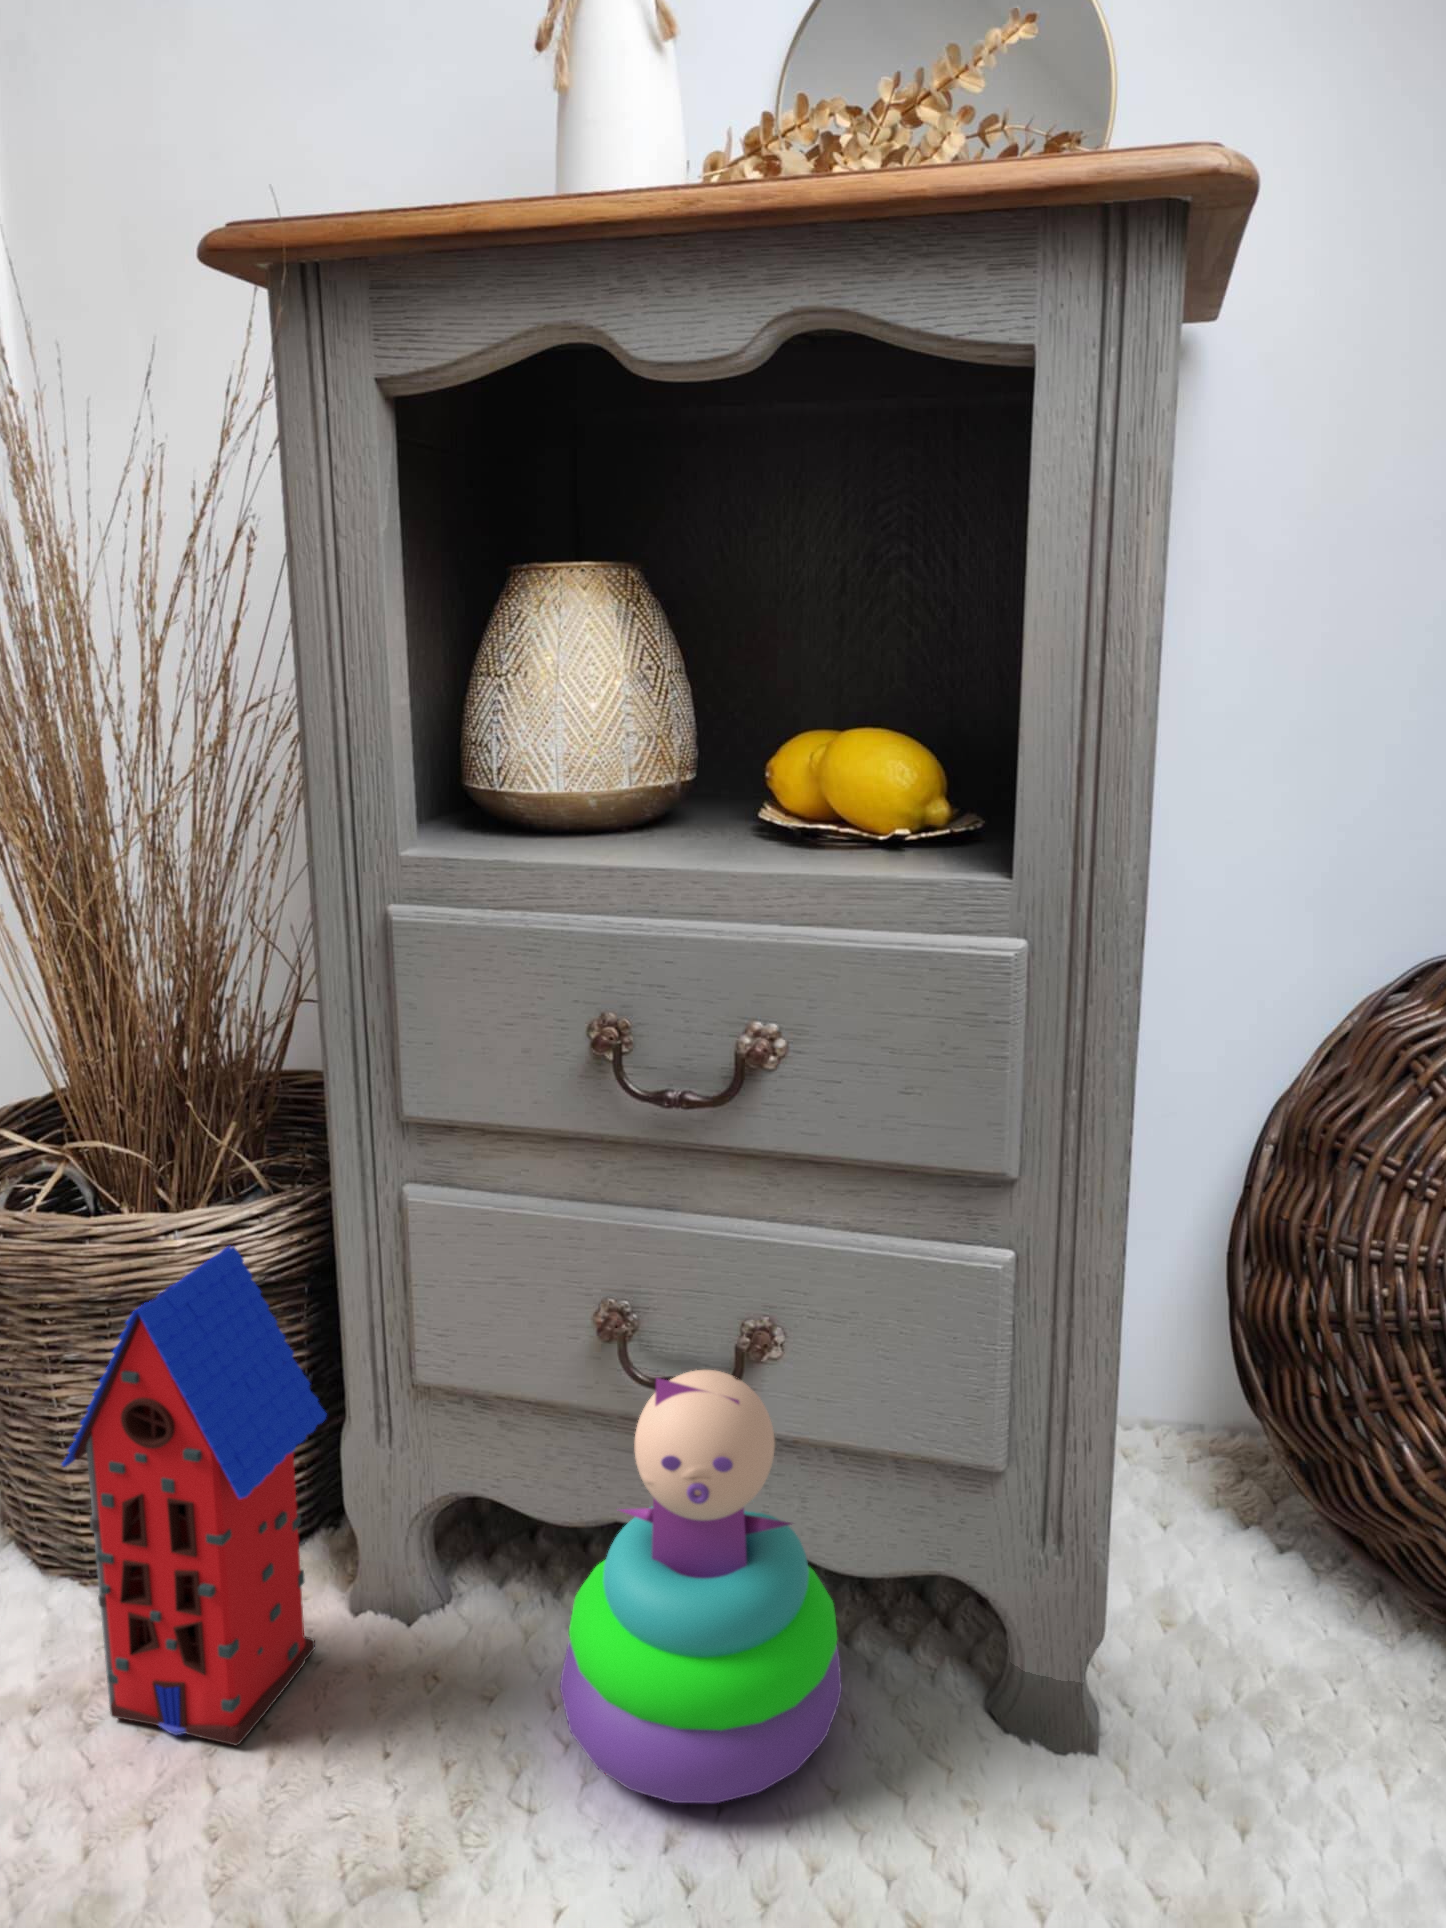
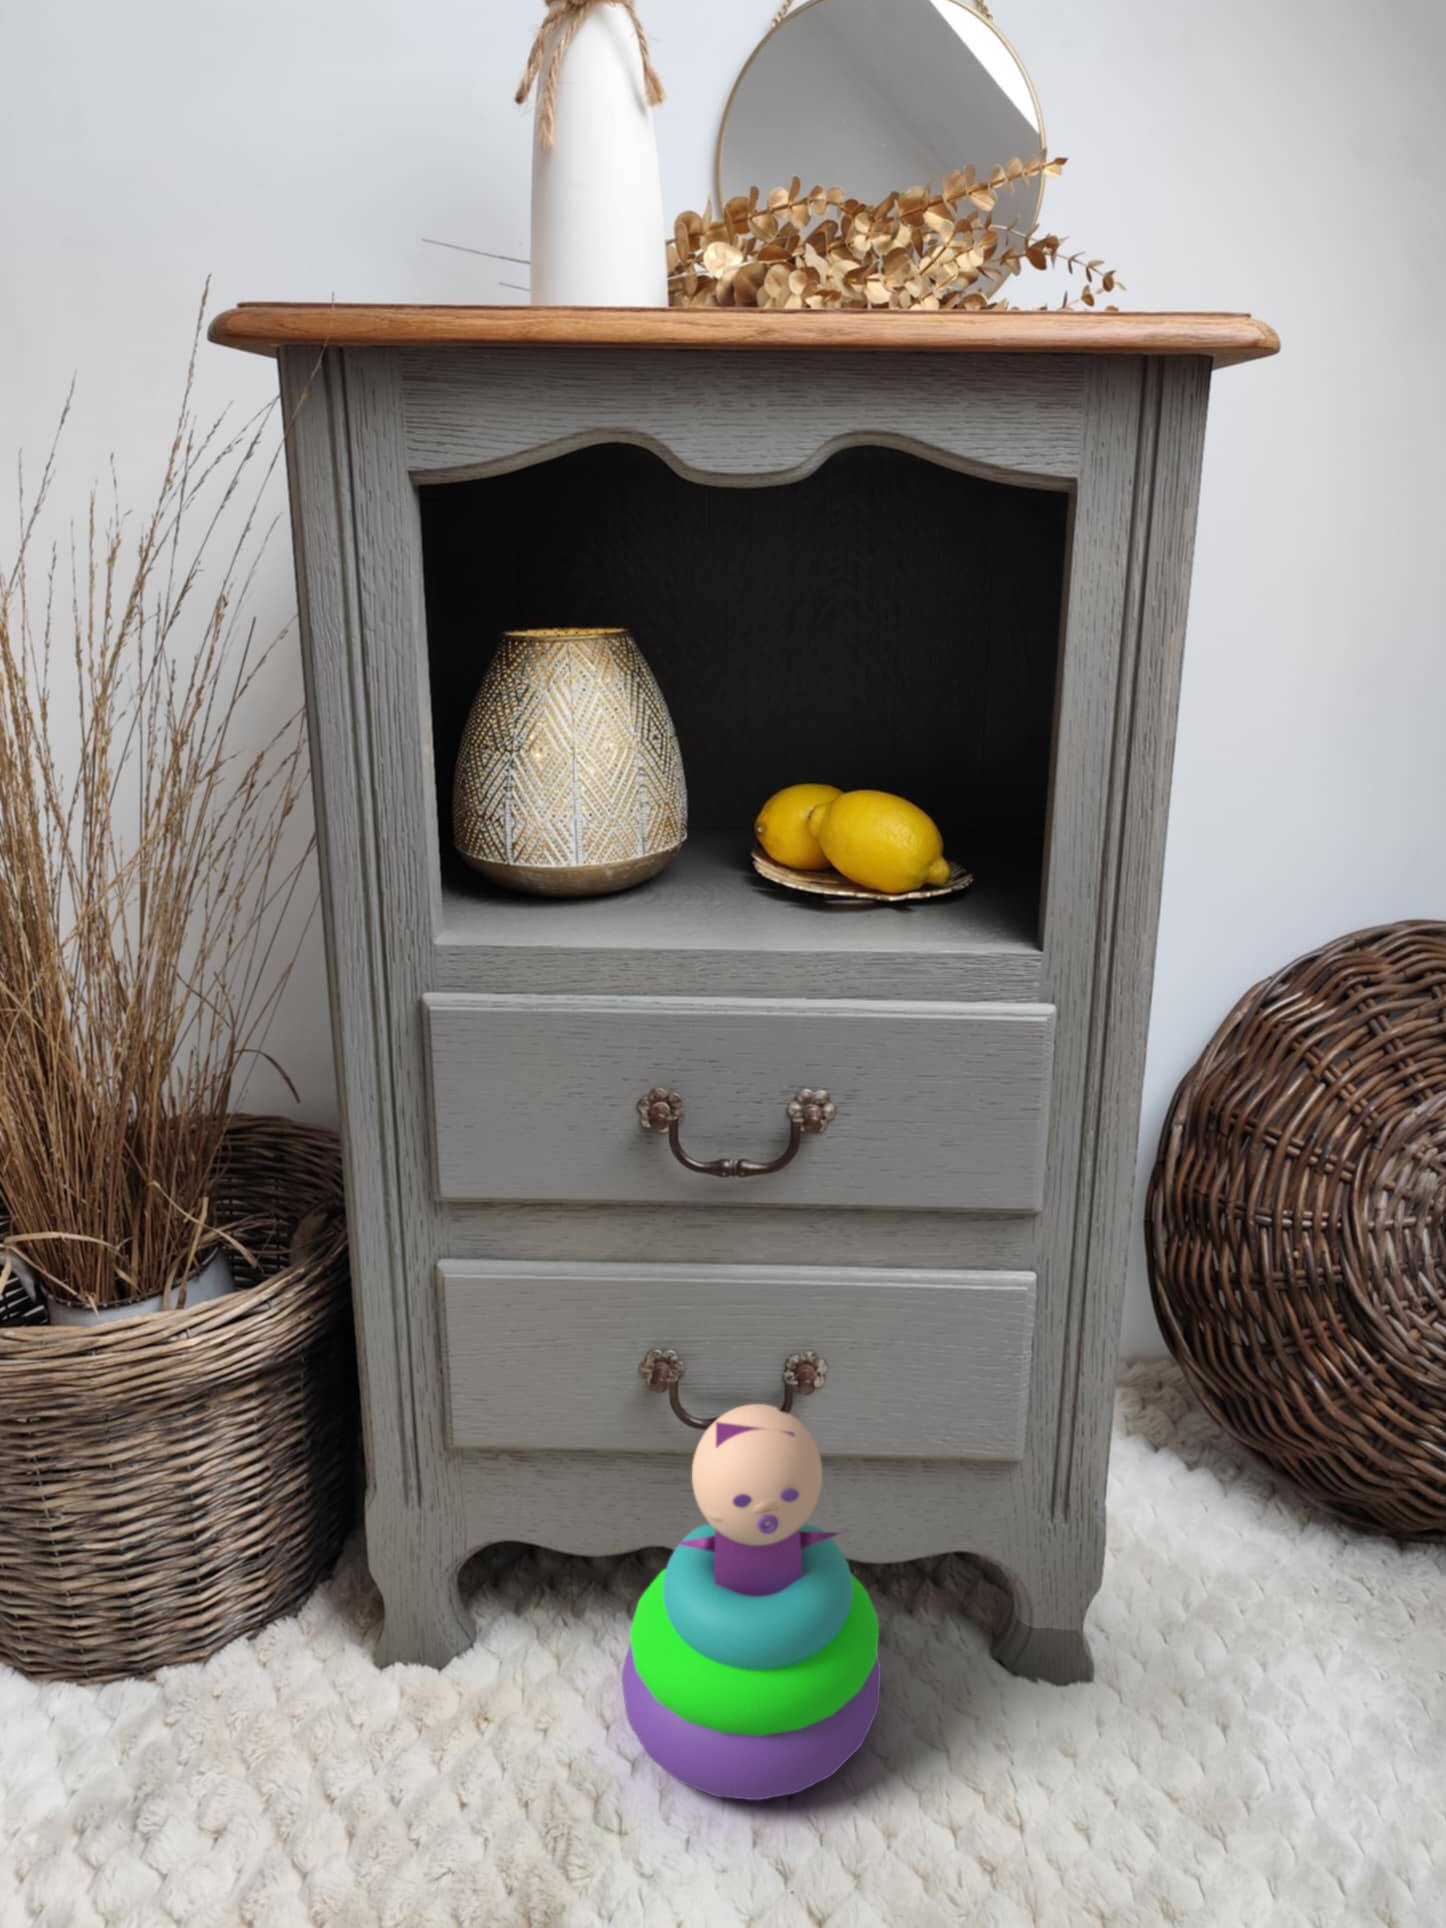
toy house: present [62,1246,327,1745] -> none [111,1340,369,1827]

